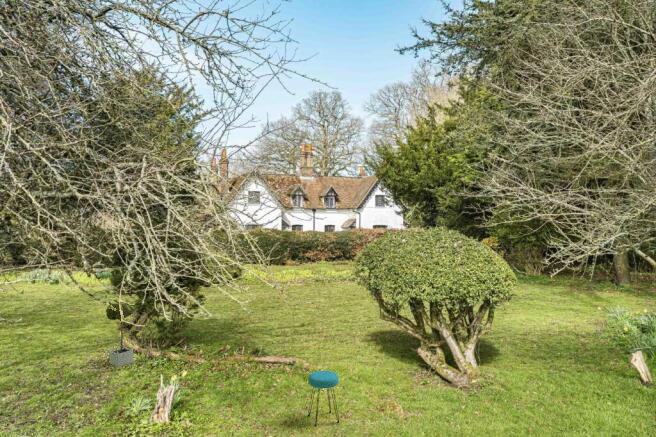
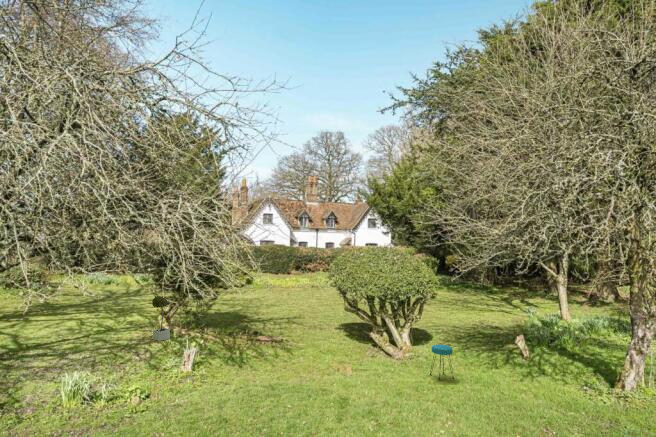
stool: present [308,371,339,426] -> present [430,345,454,380]

